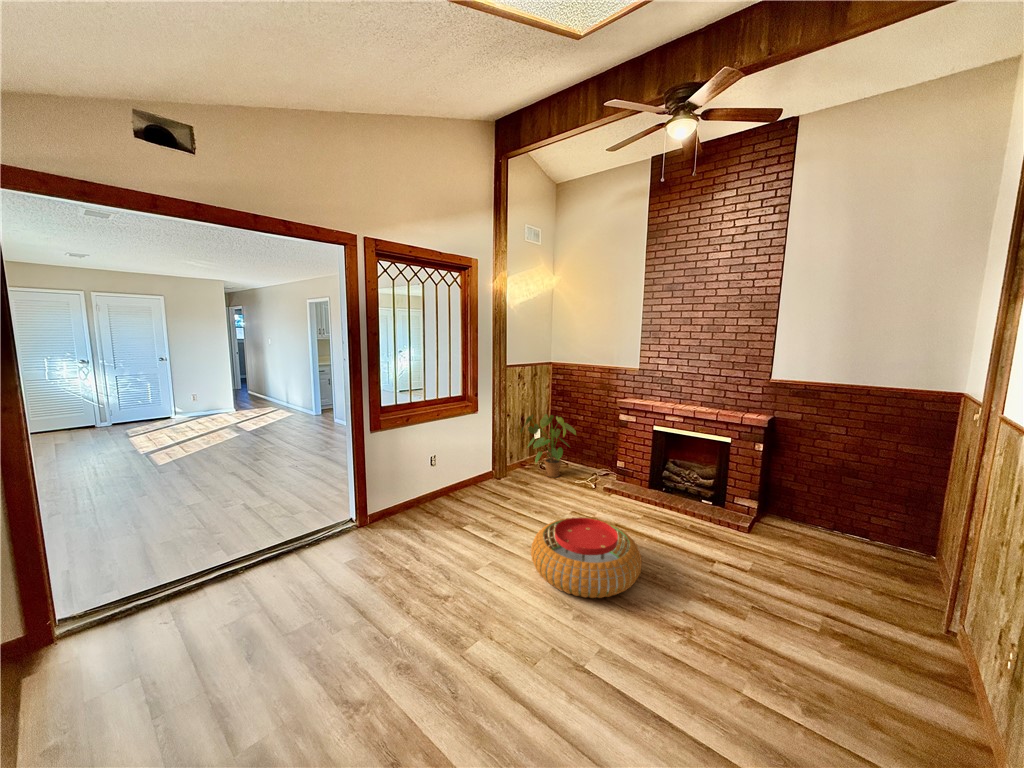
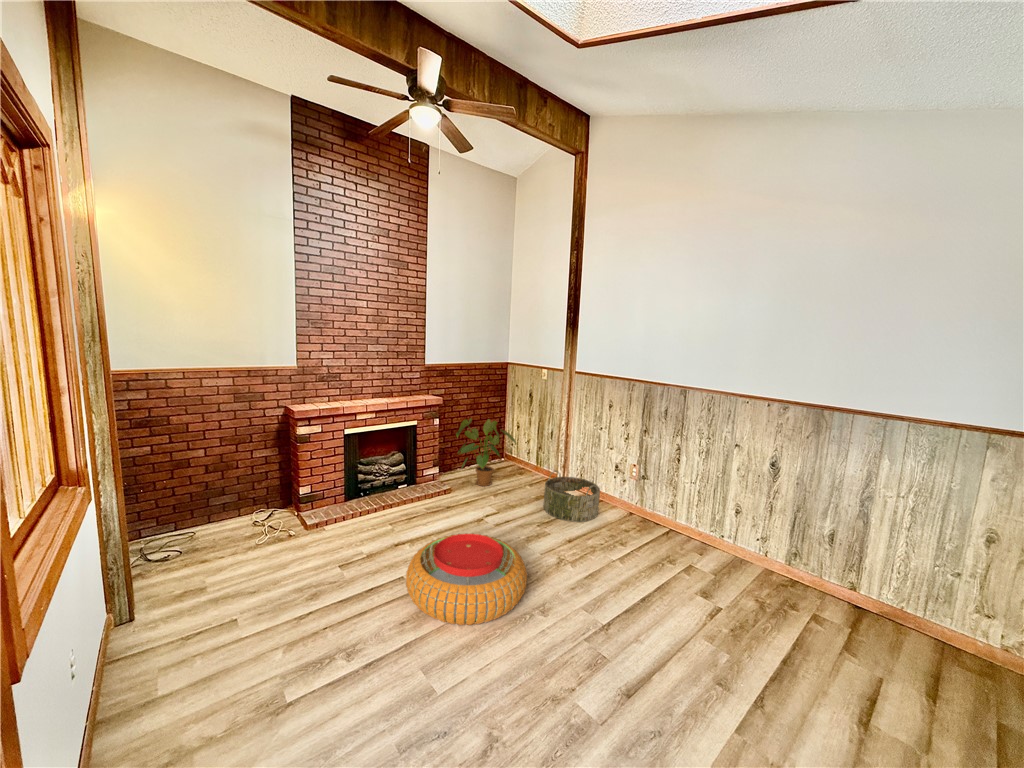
house plant: present [520,414,576,477] -> present [456,418,516,486]
basket: none [821,572,967,694] -> present [543,471,600,522]

